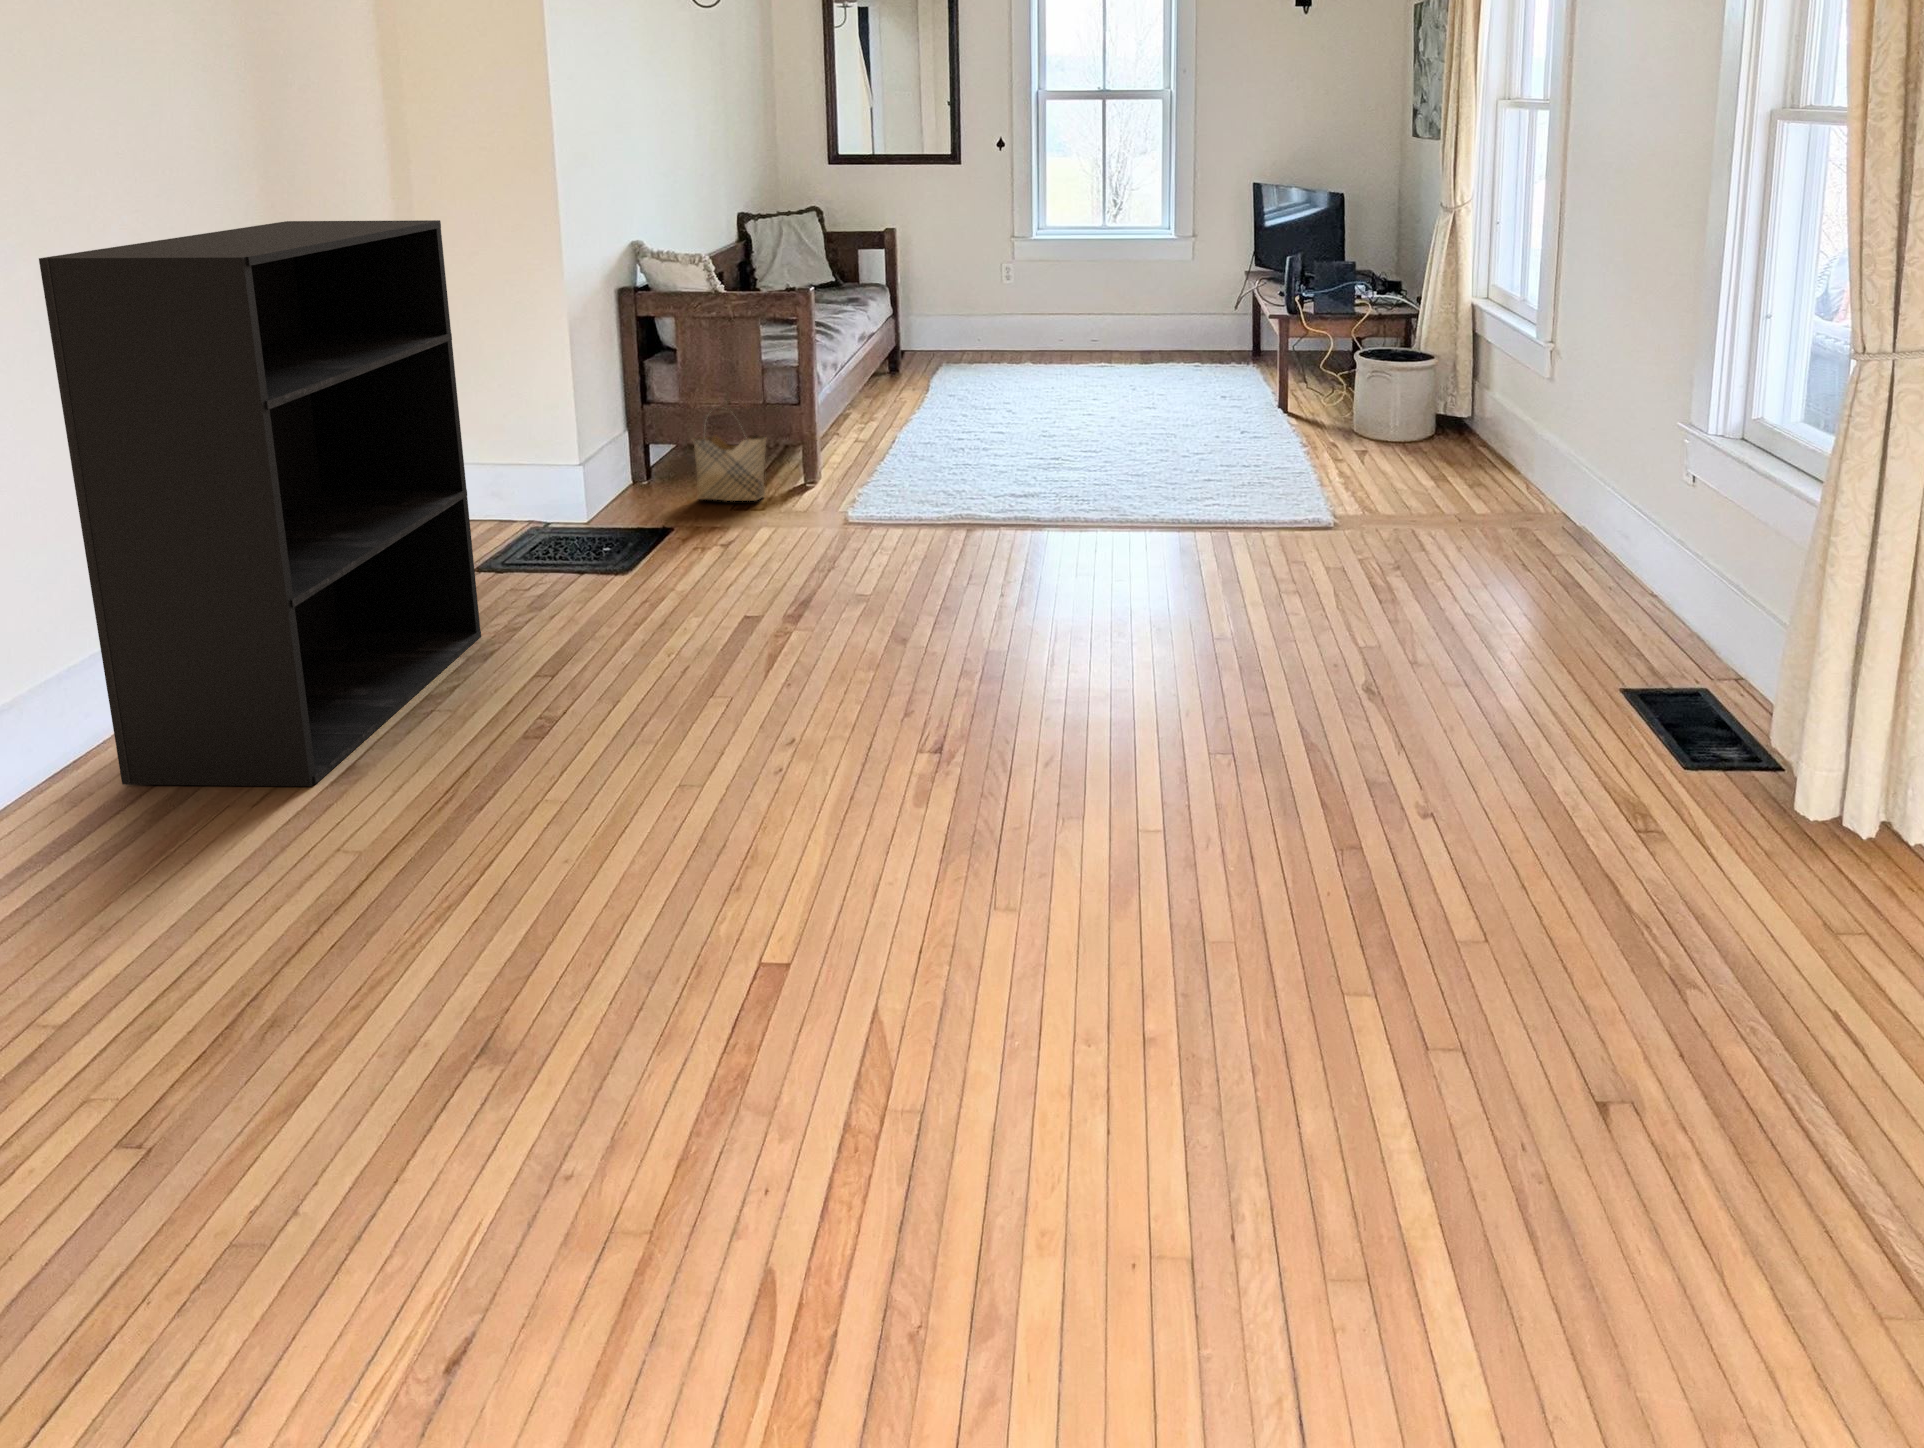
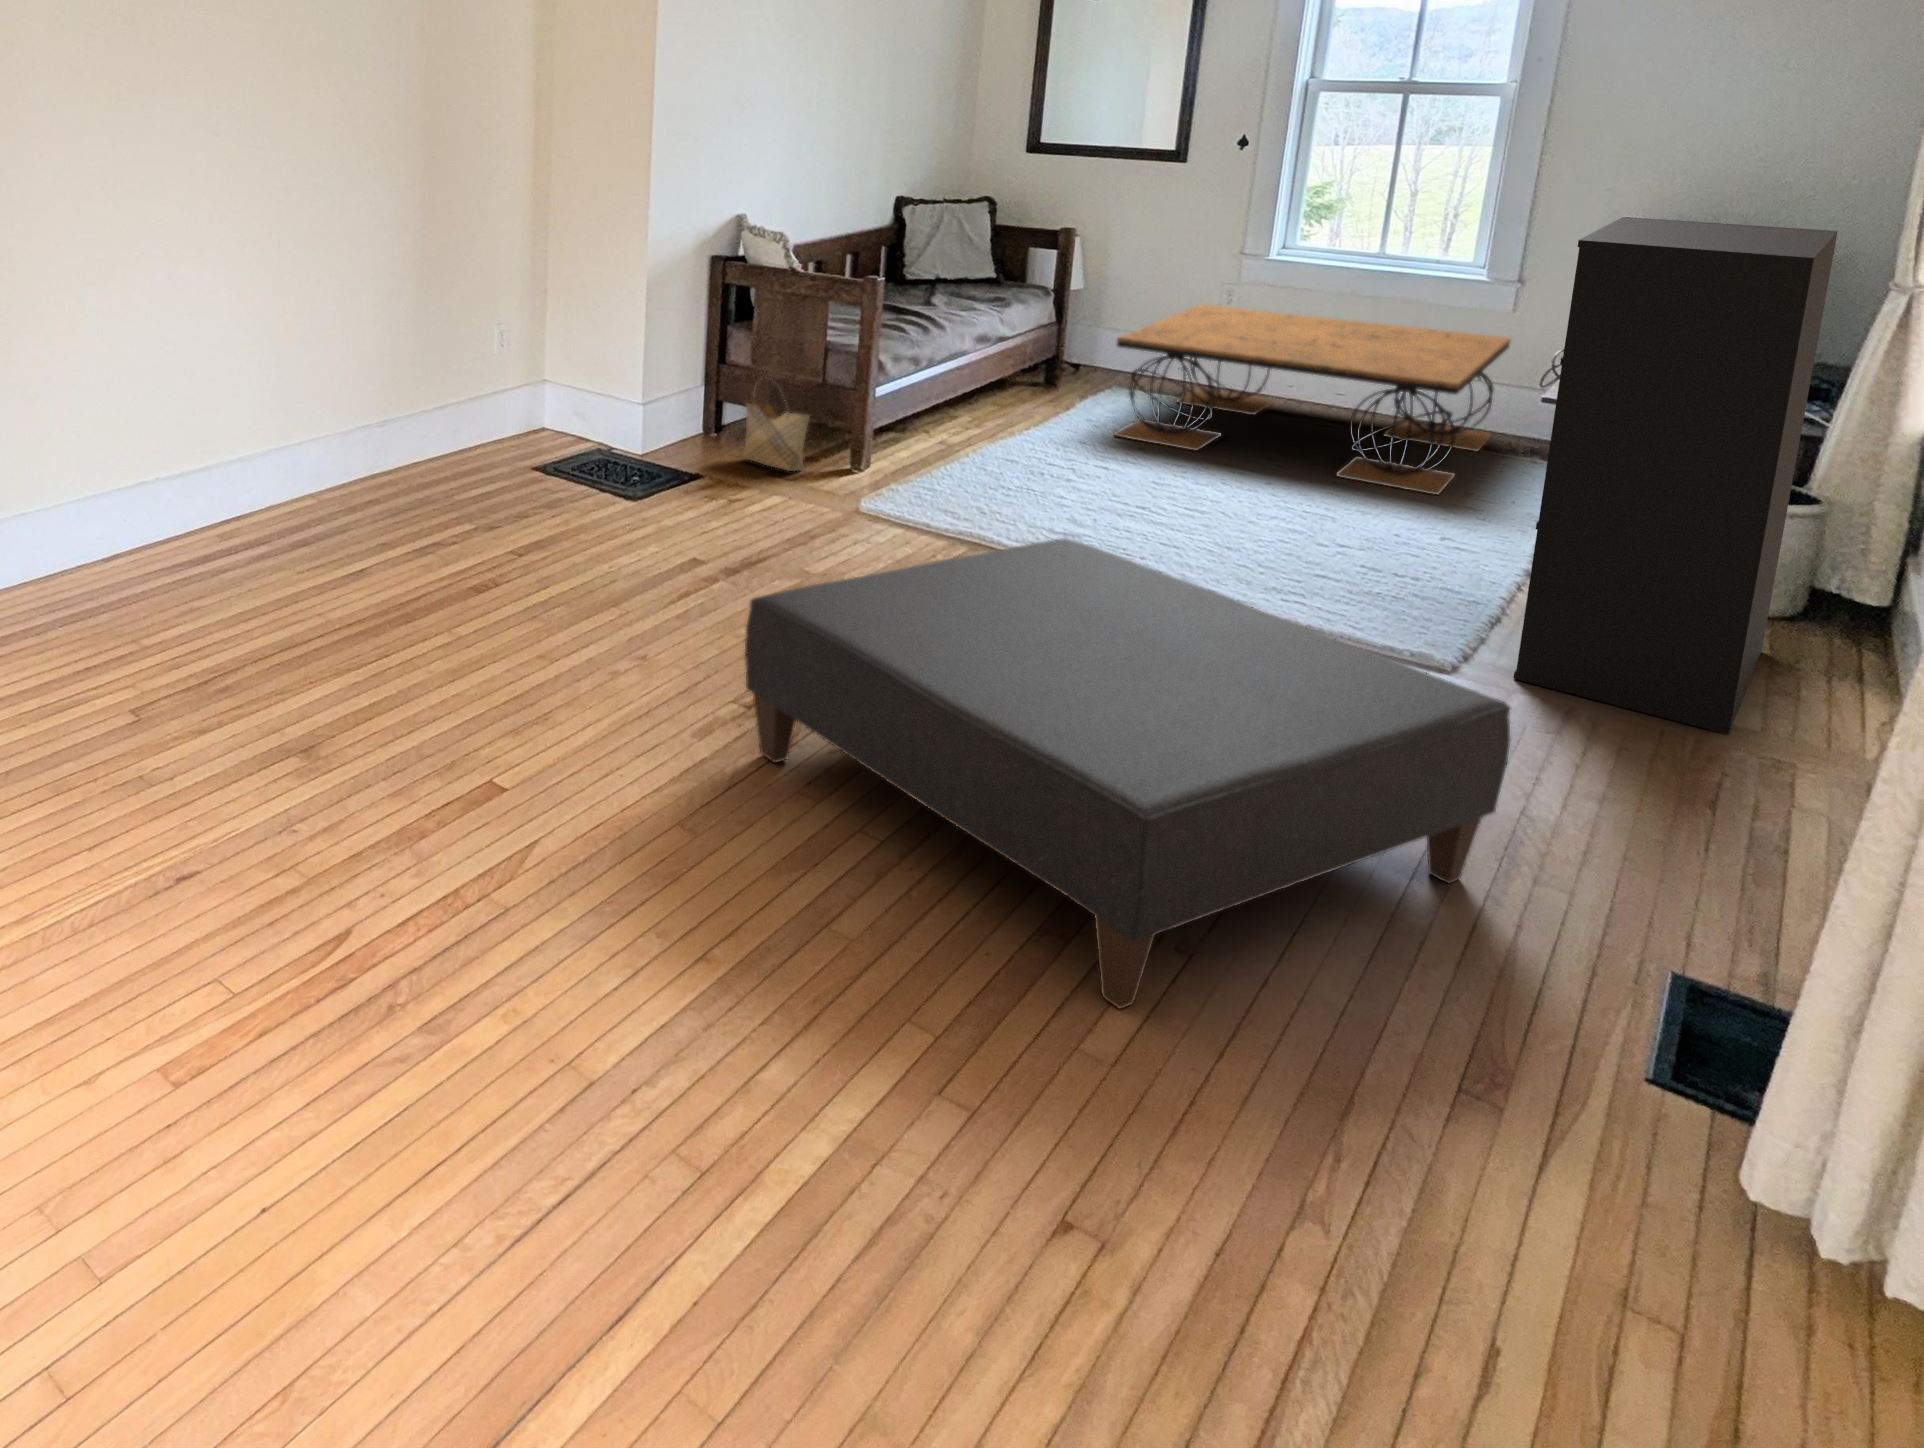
bookshelf: present [39,220,481,786] -> present [1514,217,1838,734]
coffee table: none [971,276,1212,399] -> present [1114,304,1510,495]
ottoman: none [1017,509,1647,1010] -> present [745,538,1511,1009]

